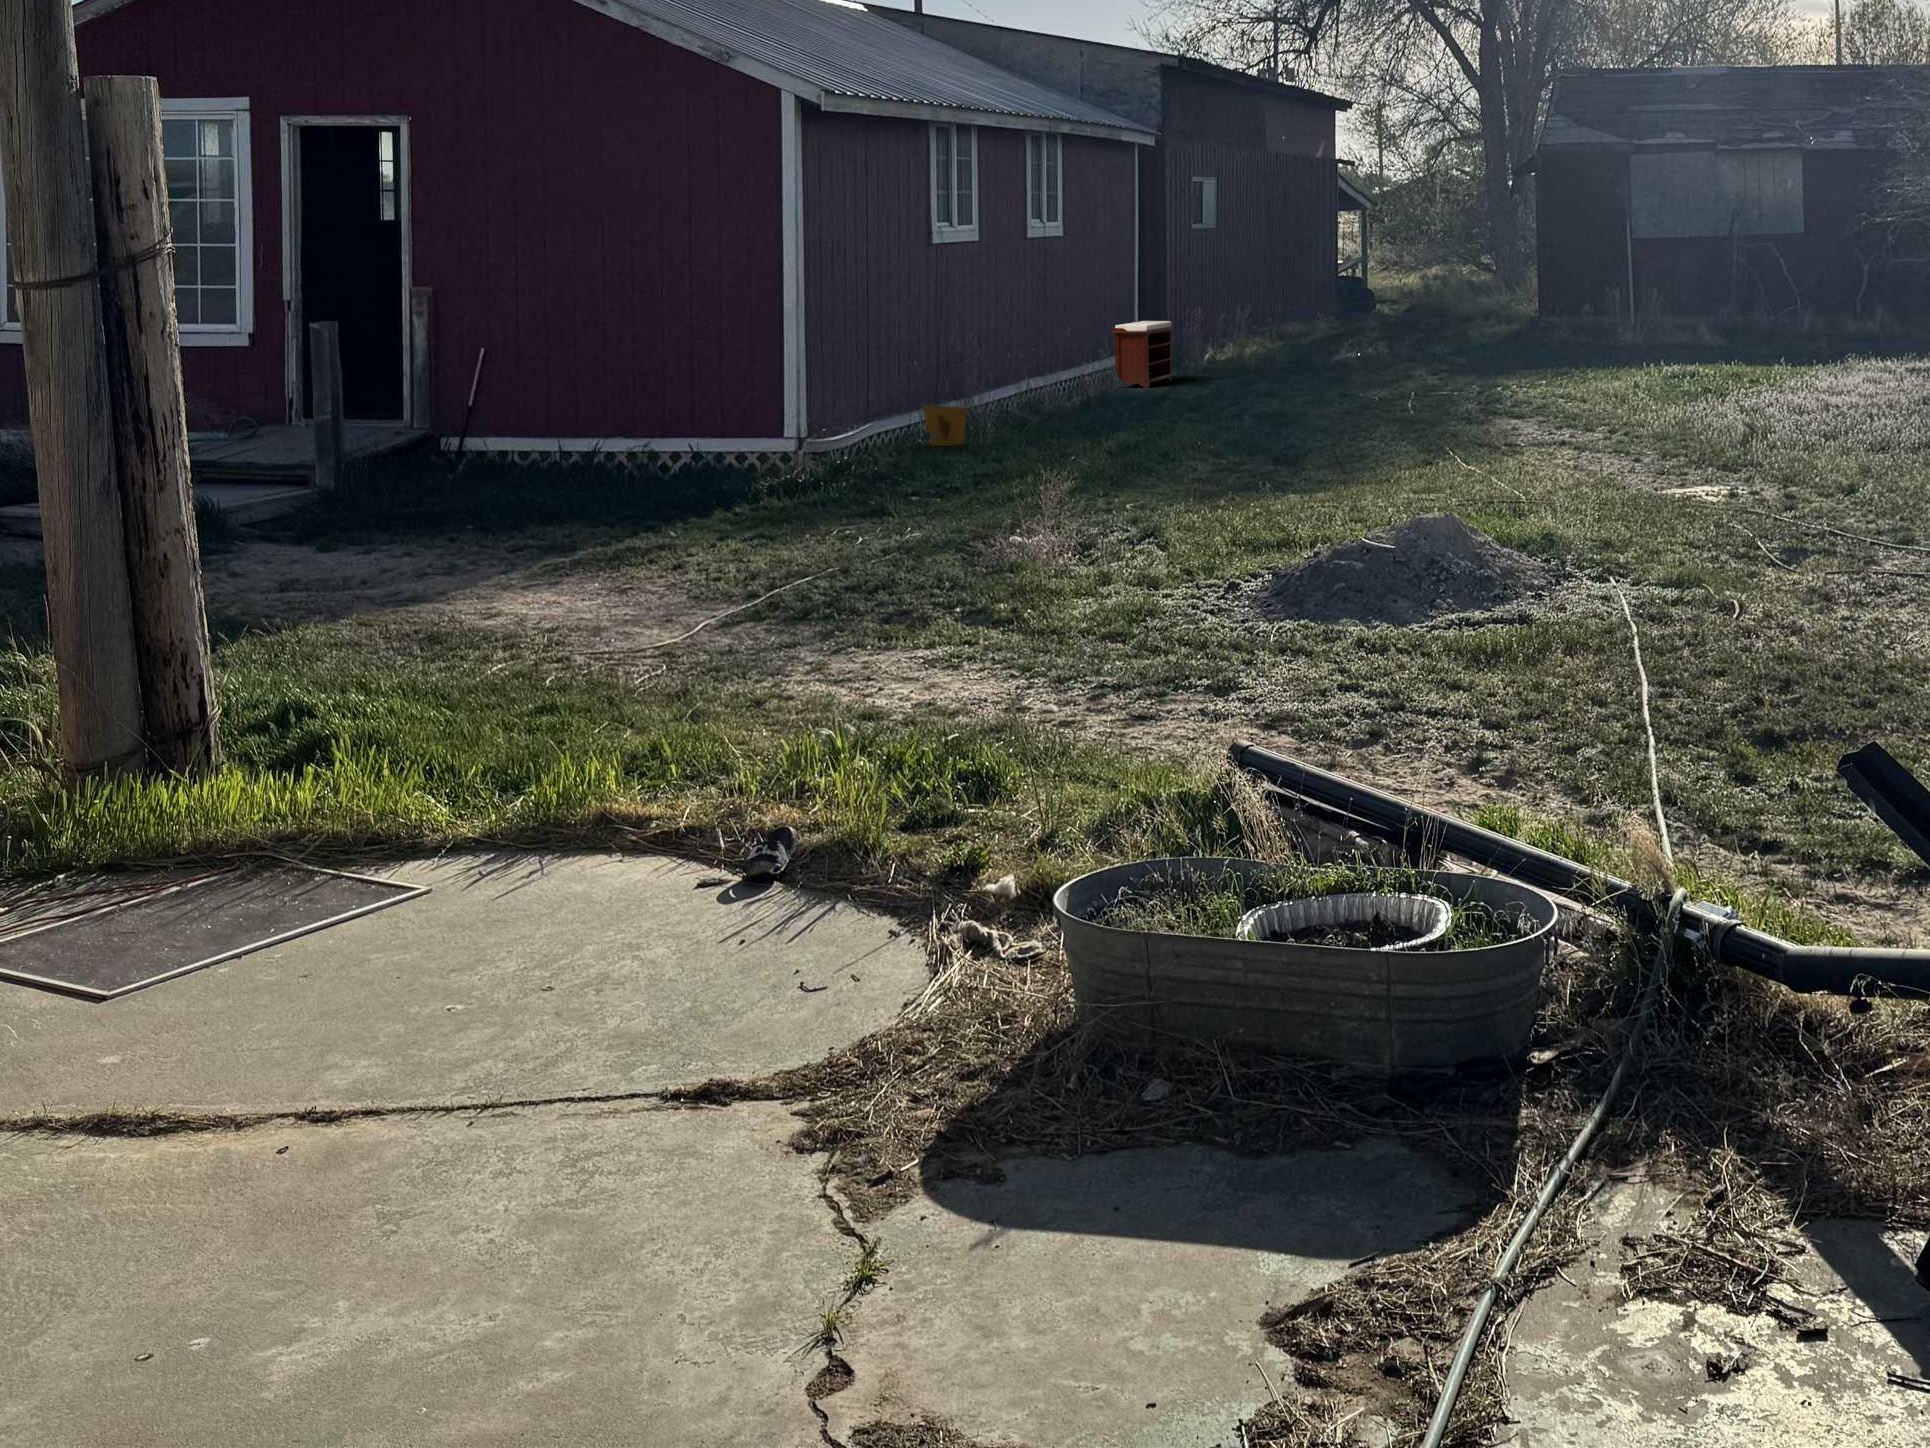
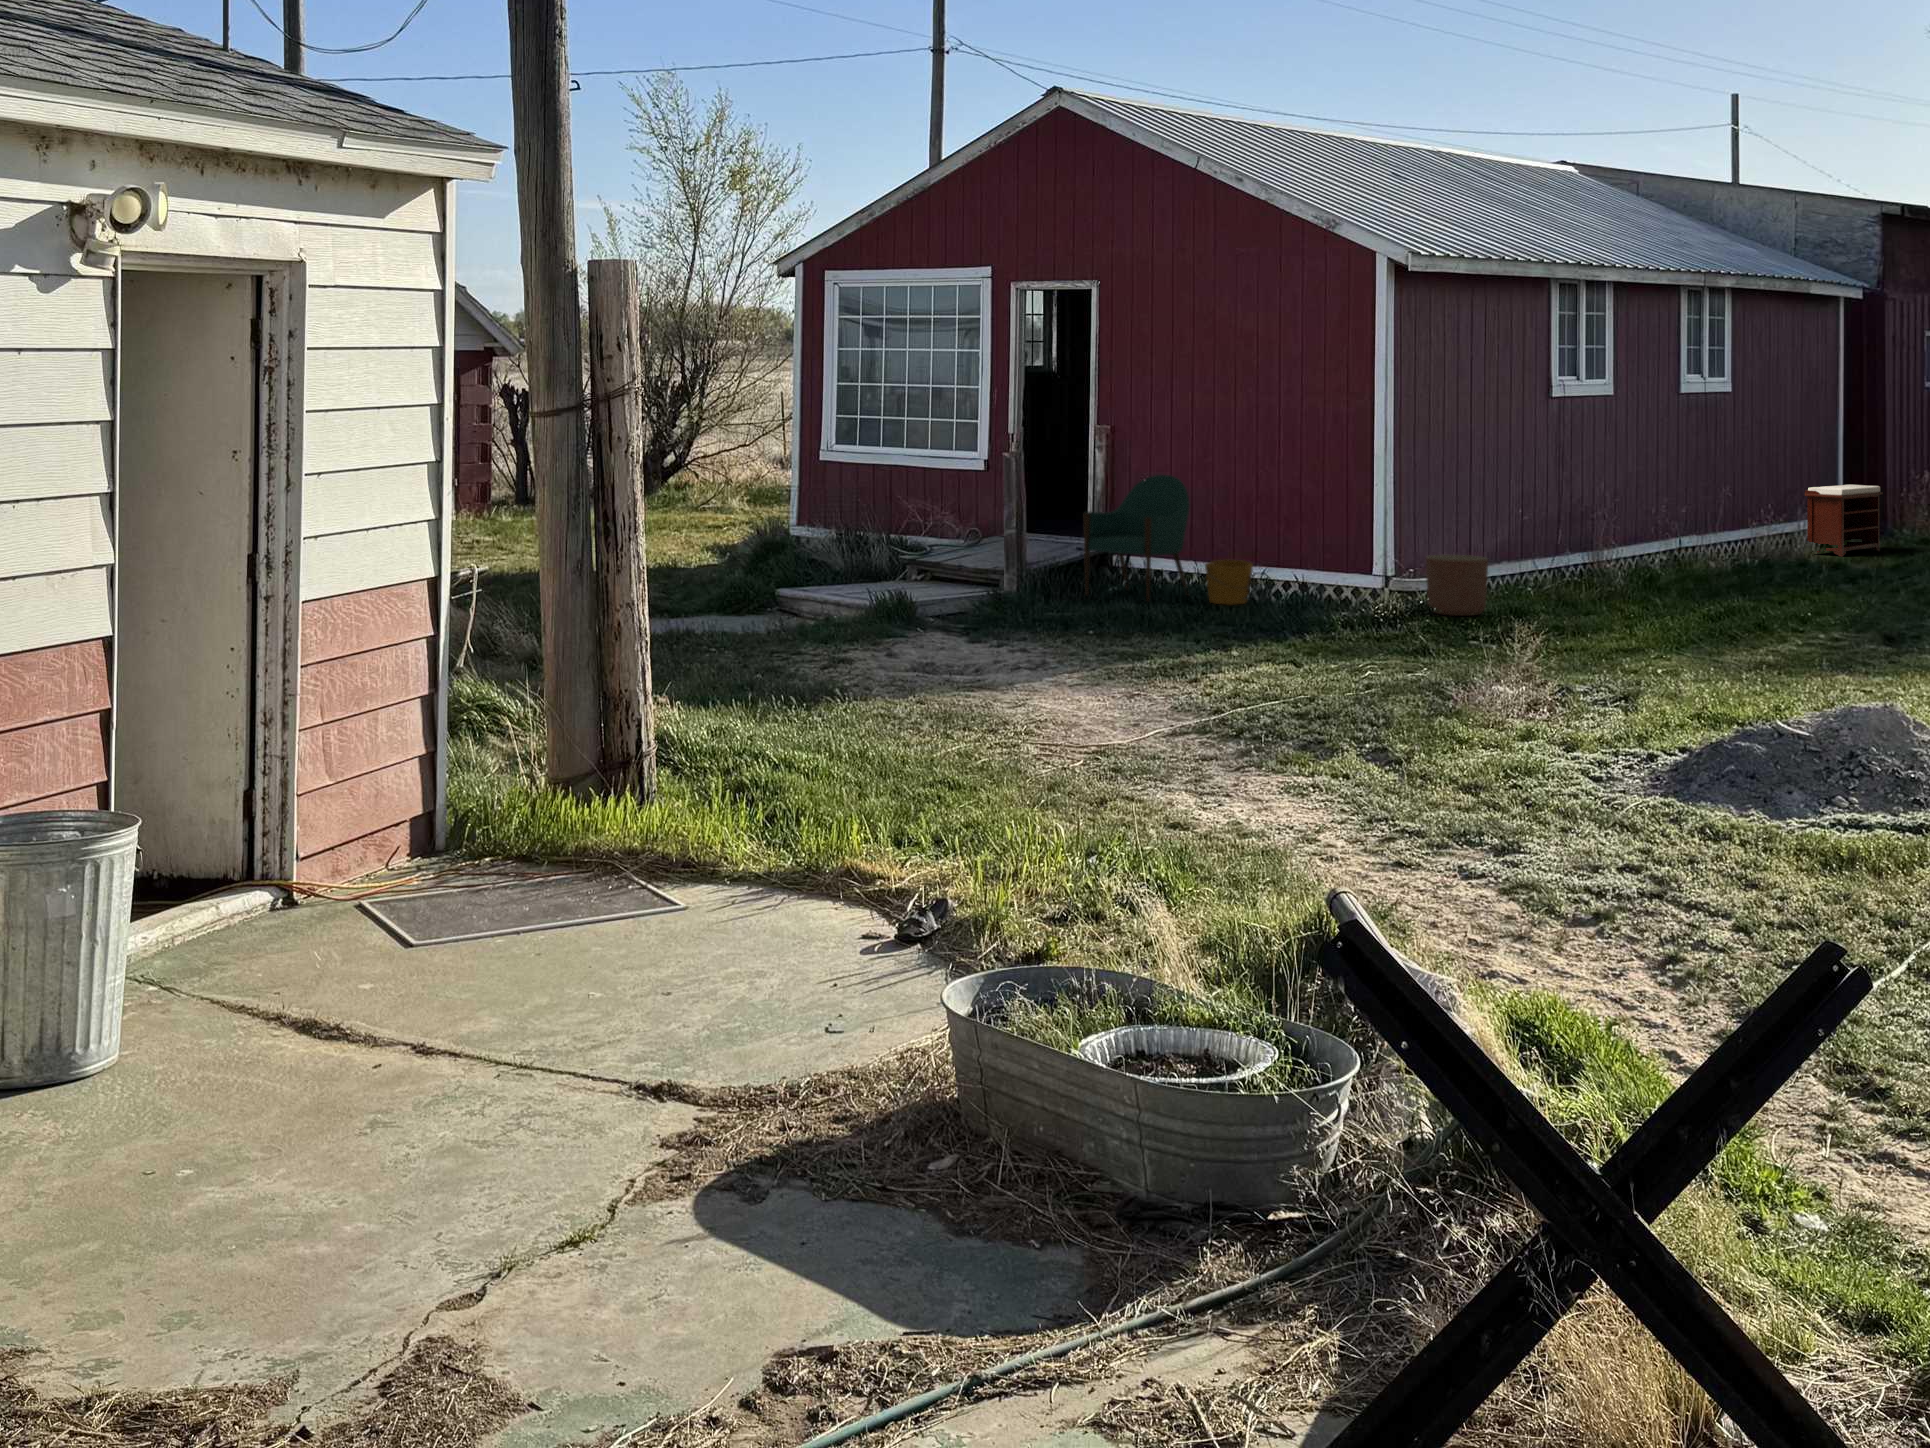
chair: none [419,341,553,485] -> present [1084,475,1190,601]
bucket: present [923,405,969,446] -> present [1205,560,1253,605]
planter: none [838,407,904,469] -> present [1426,555,1488,616]

